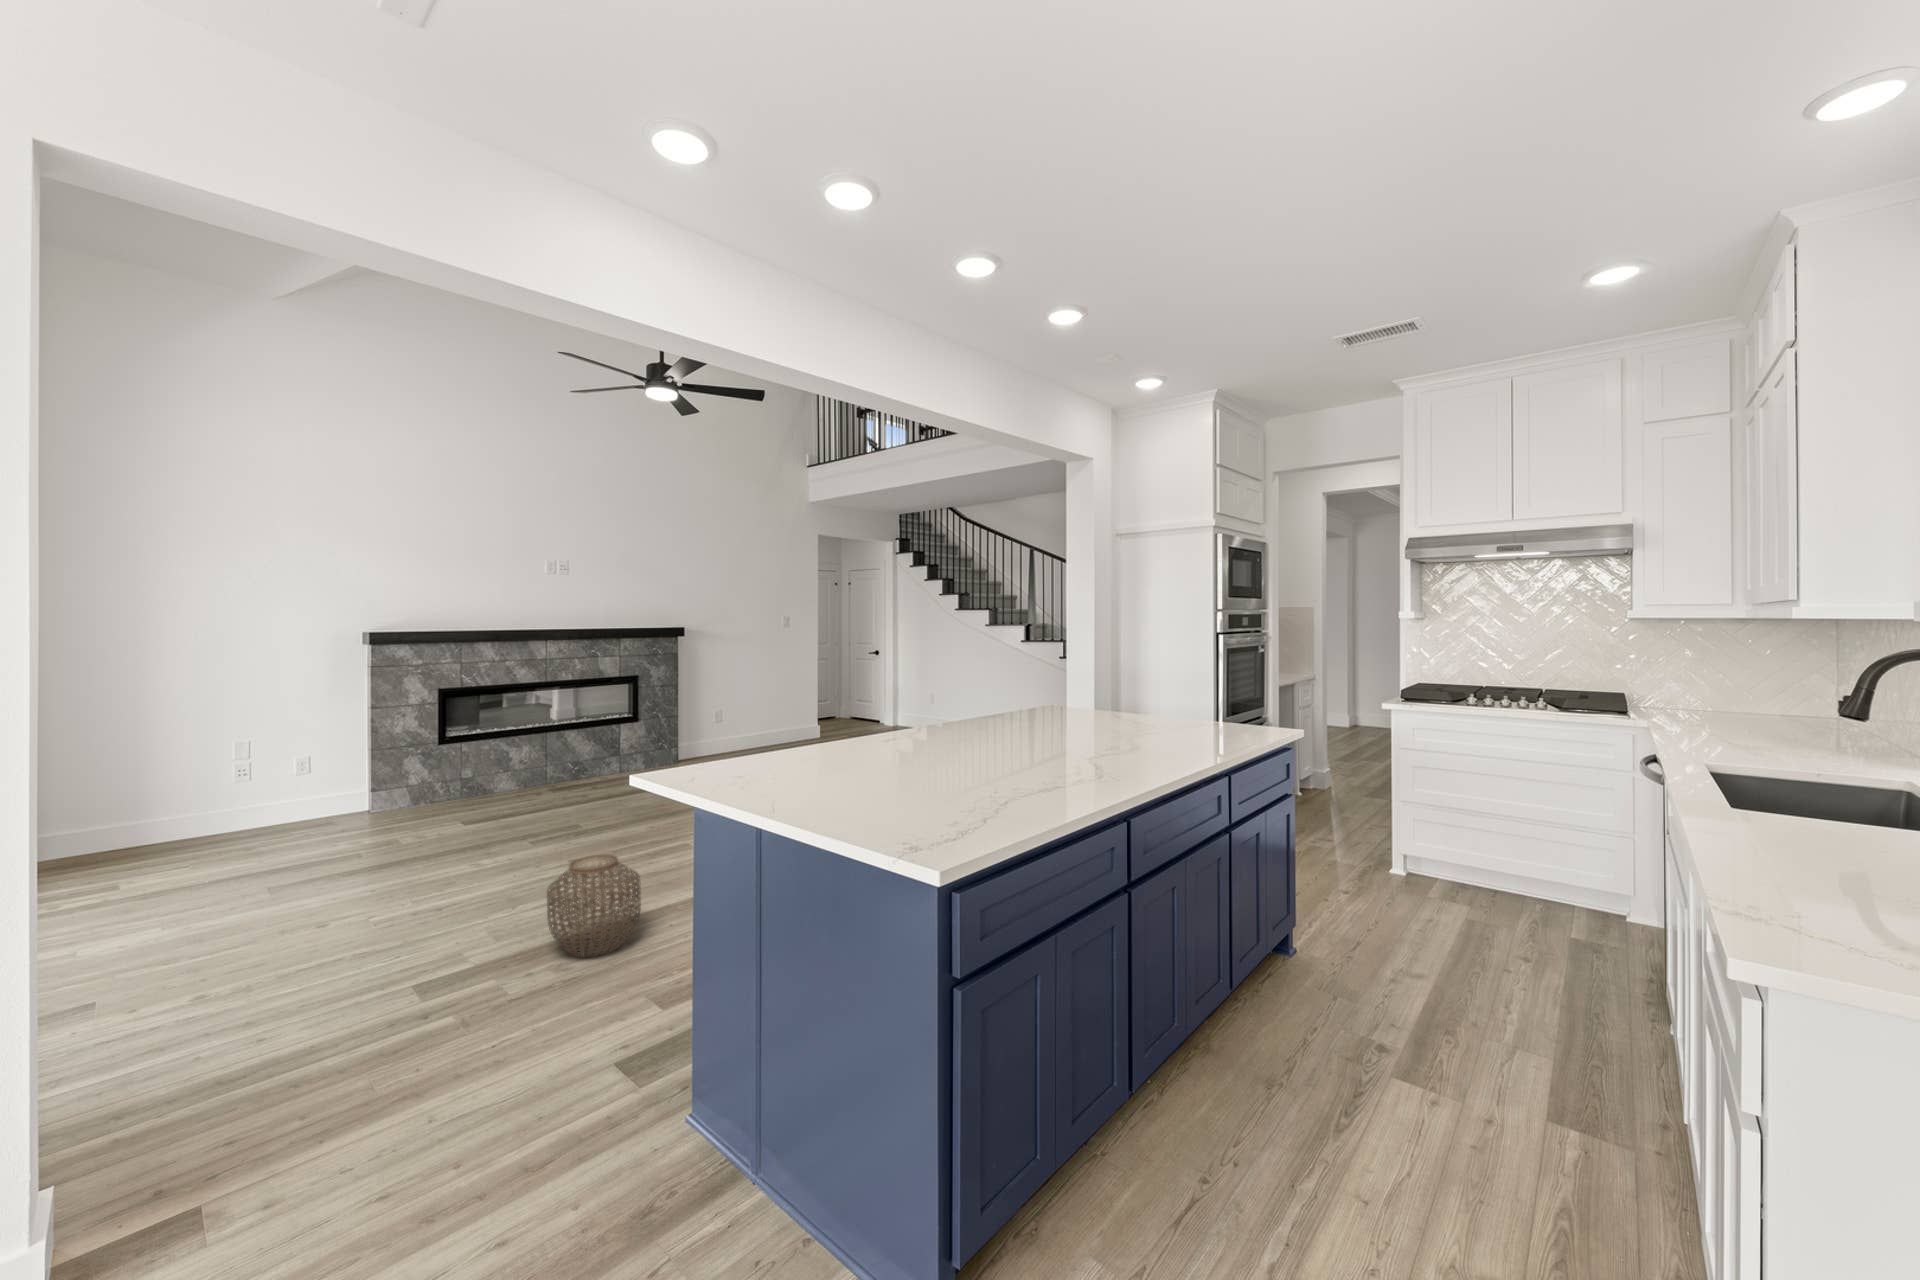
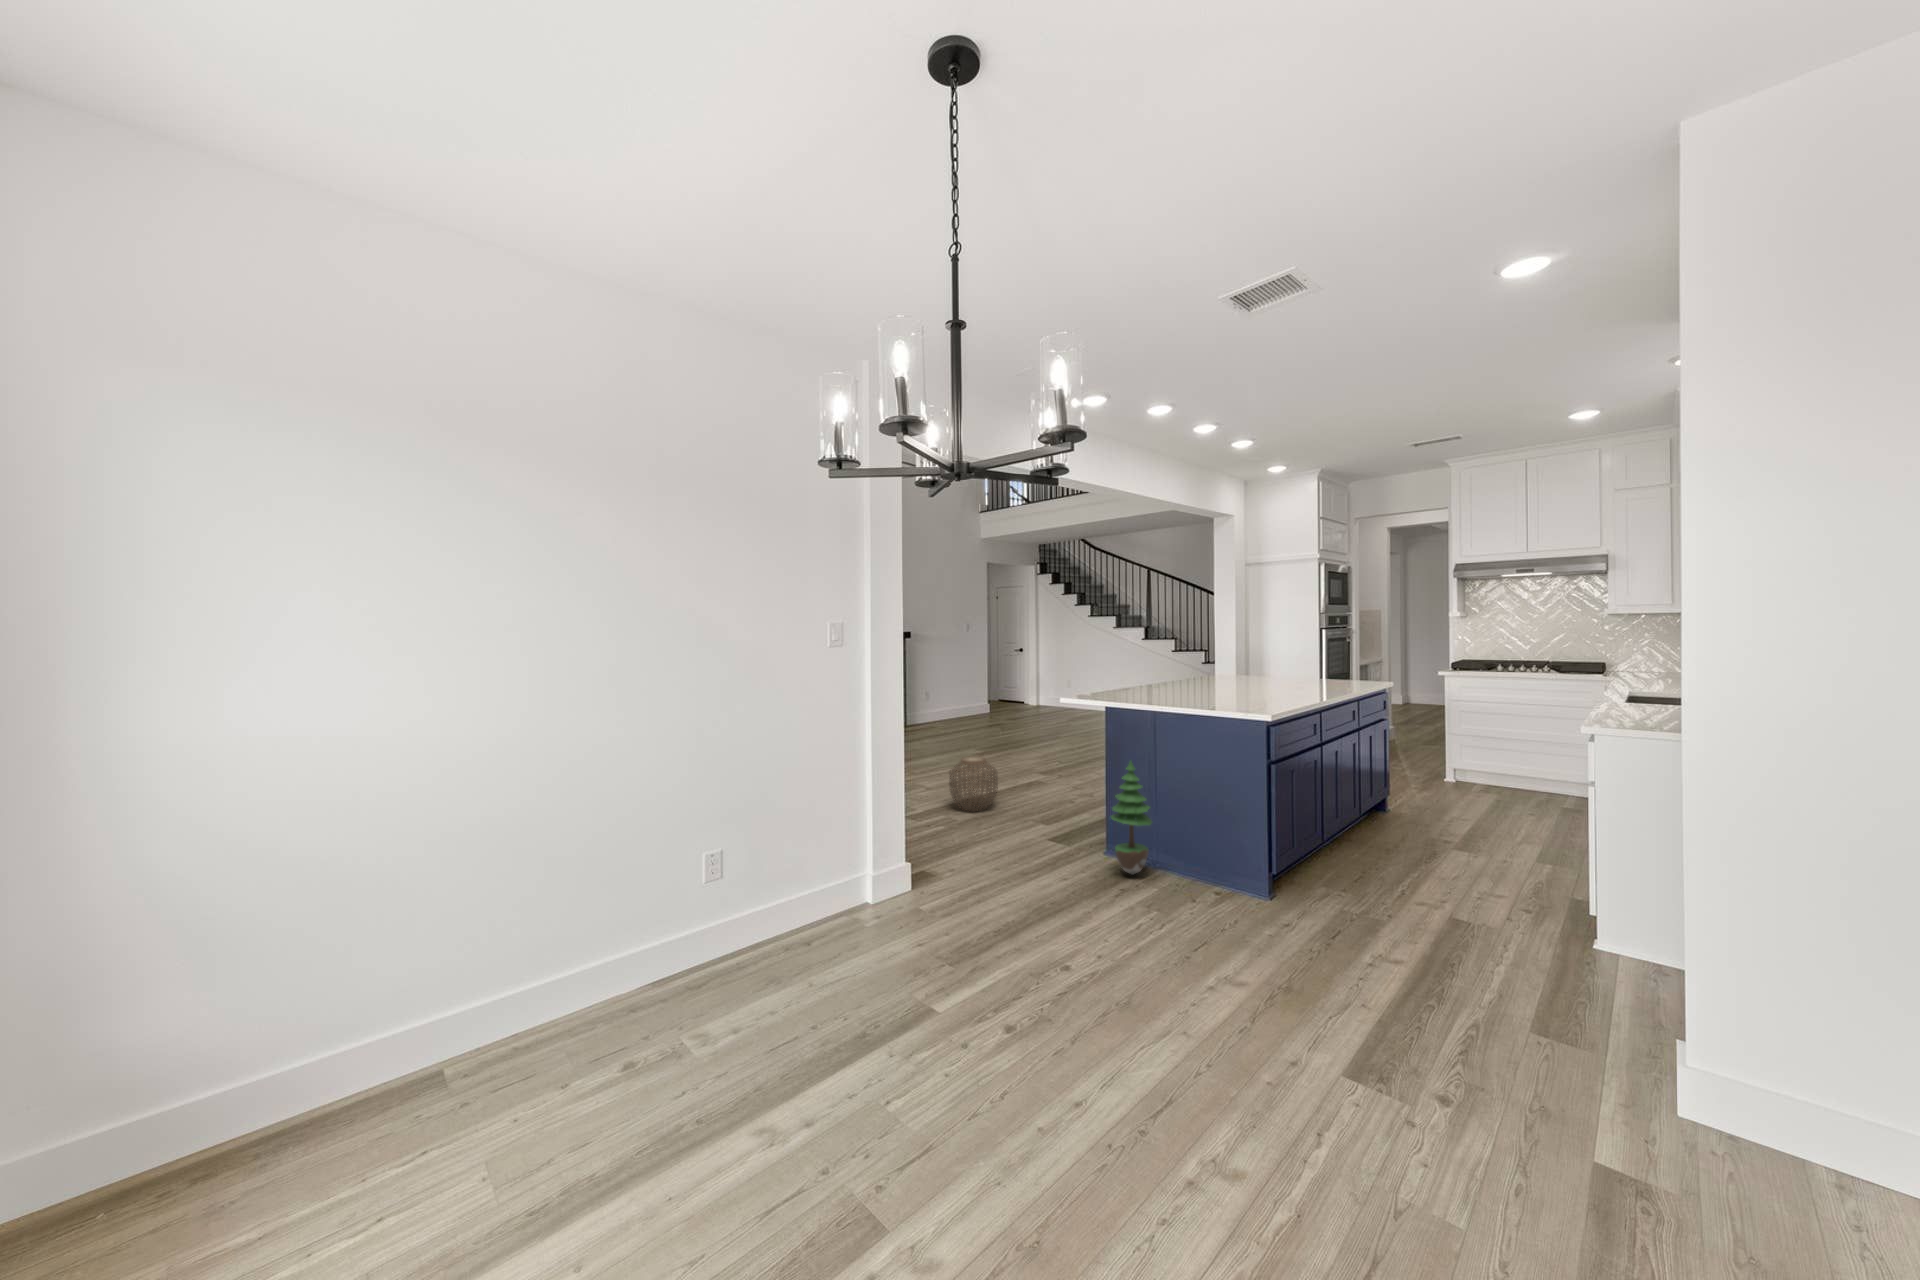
potted tree: none [658,938,755,1196] -> present [1111,761,1152,875]

